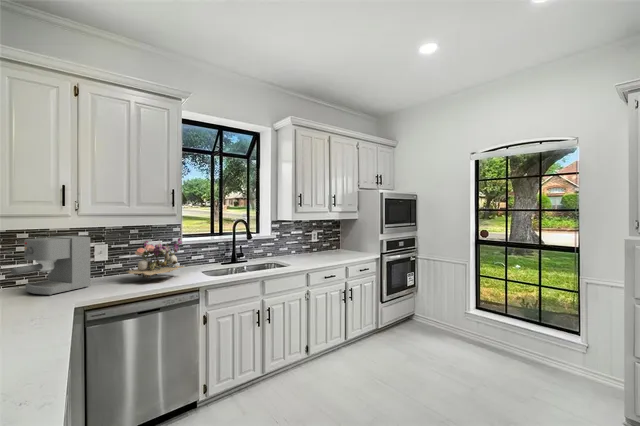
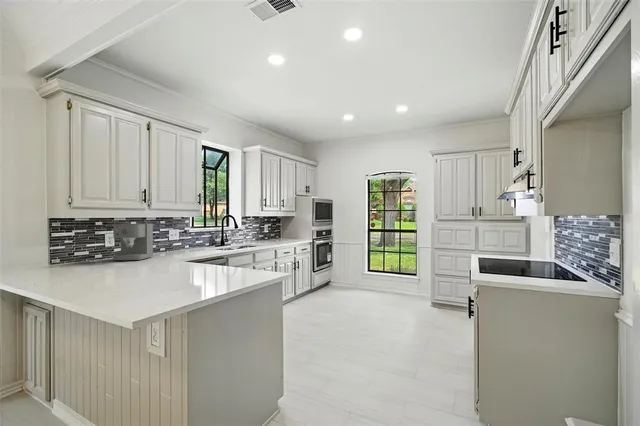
flower arrangement: present [127,238,184,279] -> none [170,225,207,253]

